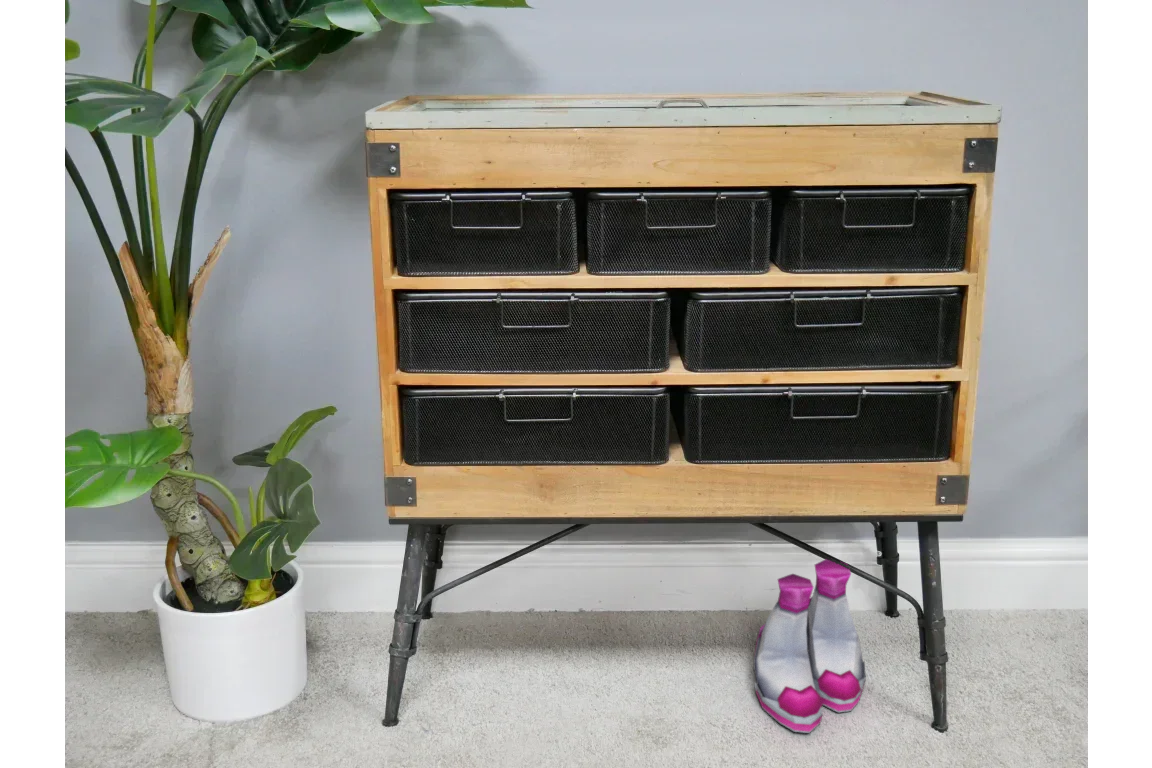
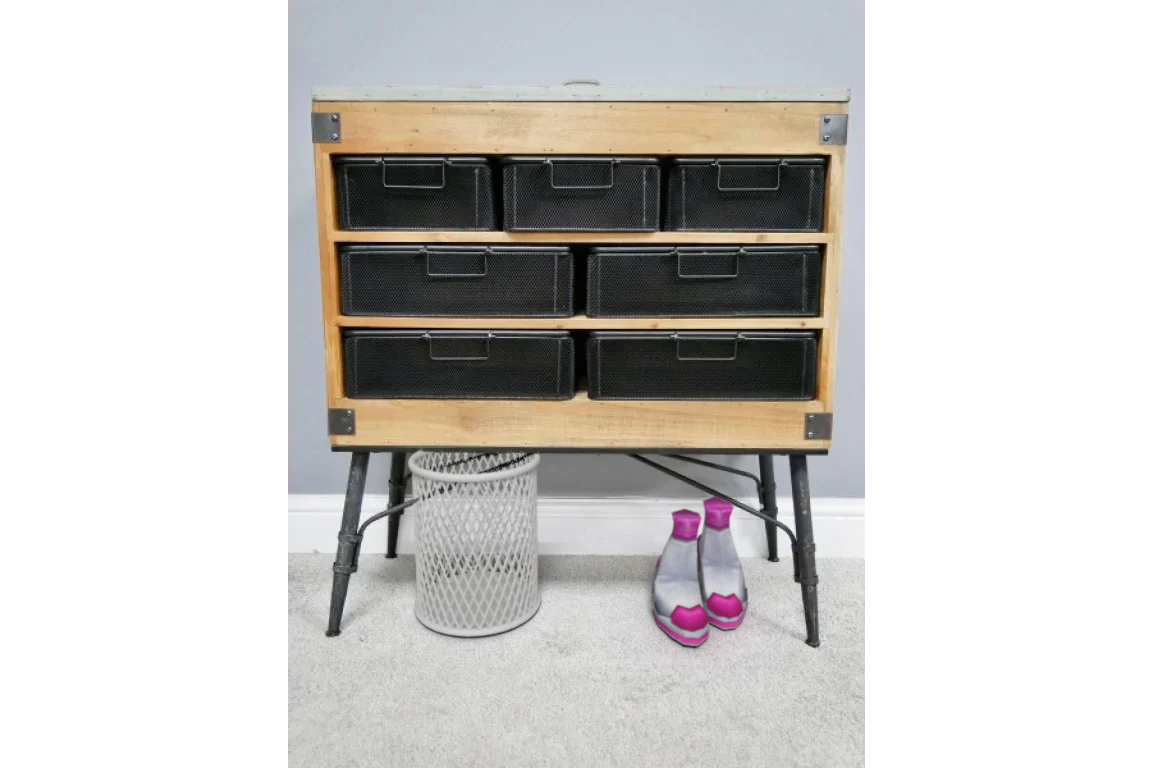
wastebasket: none [469,490,623,725] -> present [408,451,541,637]

